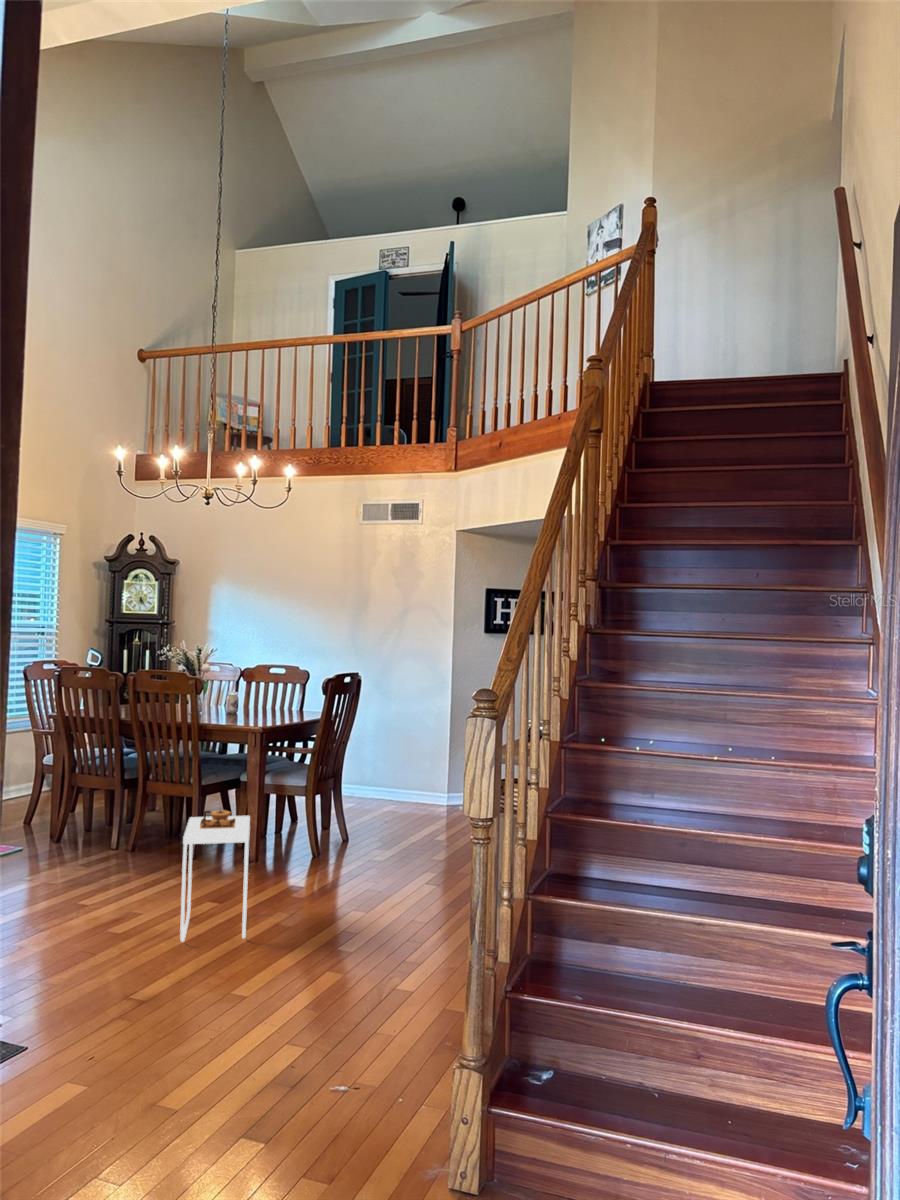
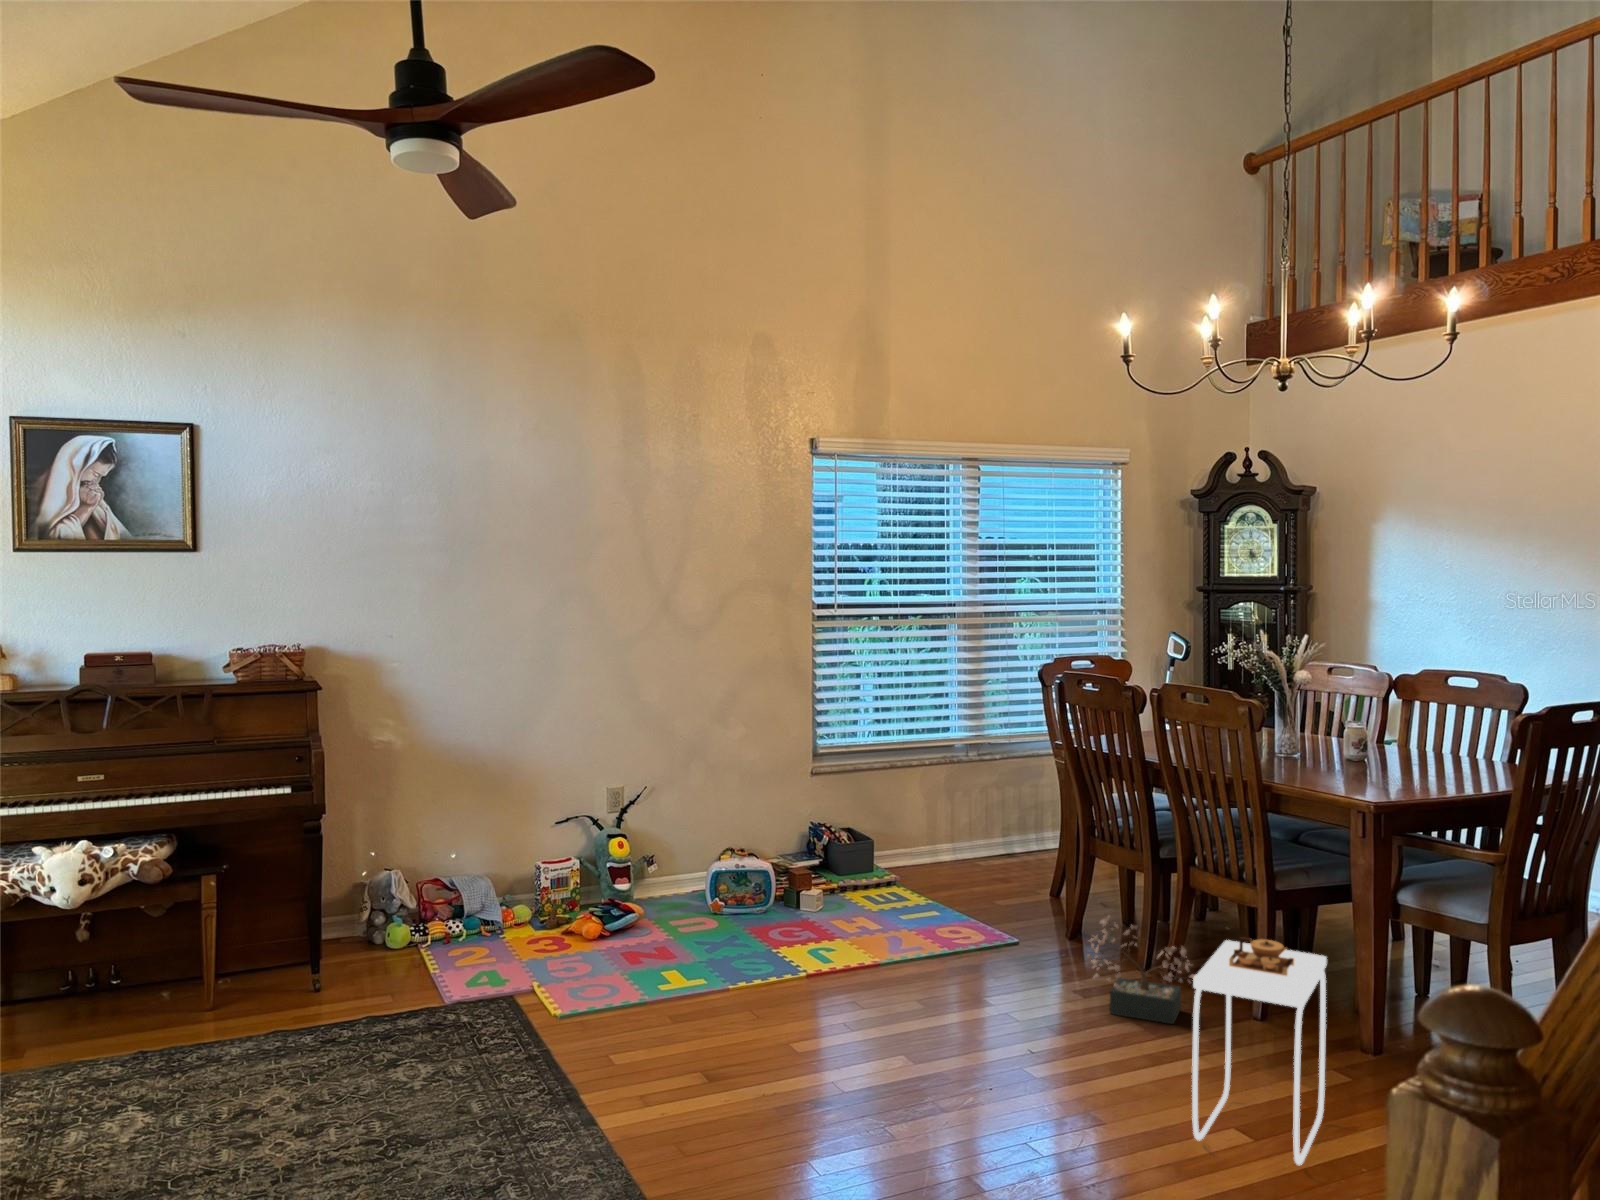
decorative plant: none [75,825,153,891] -> present [1088,915,1196,1024]

